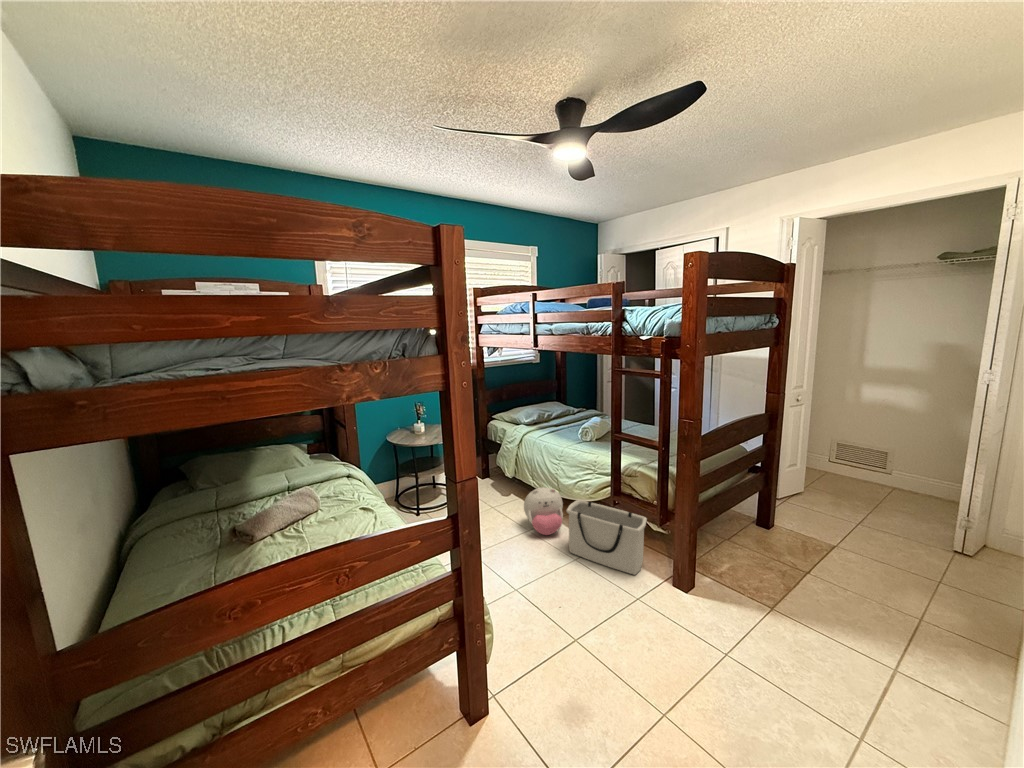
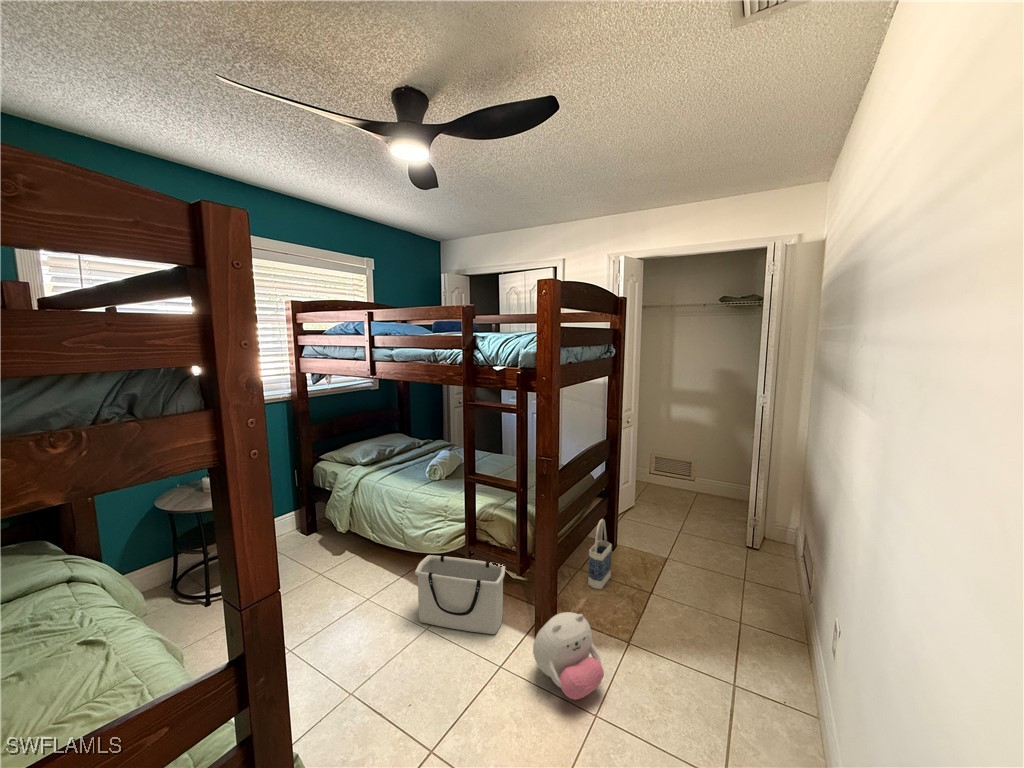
plush toy: present [524,487,563,535] -> present [533,612,604,700]
bag: none [734,492,764,560] -> present [588,519,612,589]

